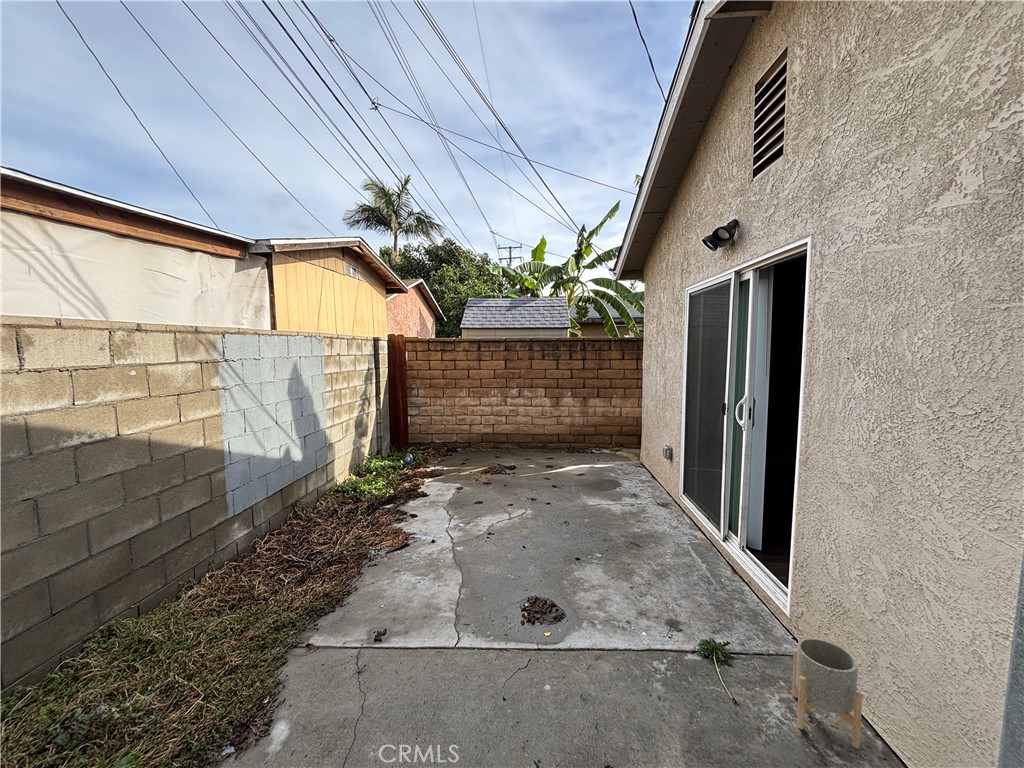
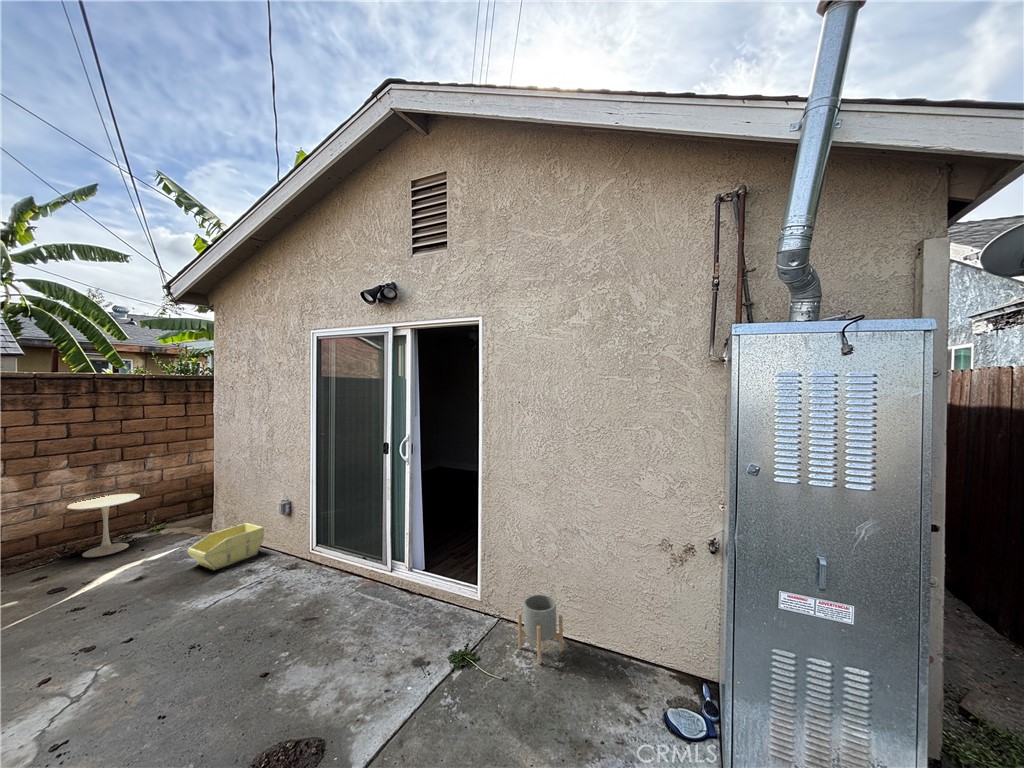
side table: none [567,419,602,458] -> present [67,494,140,557]
storage bin: none [608,460,659,488] -> present [187,523,264,570]

